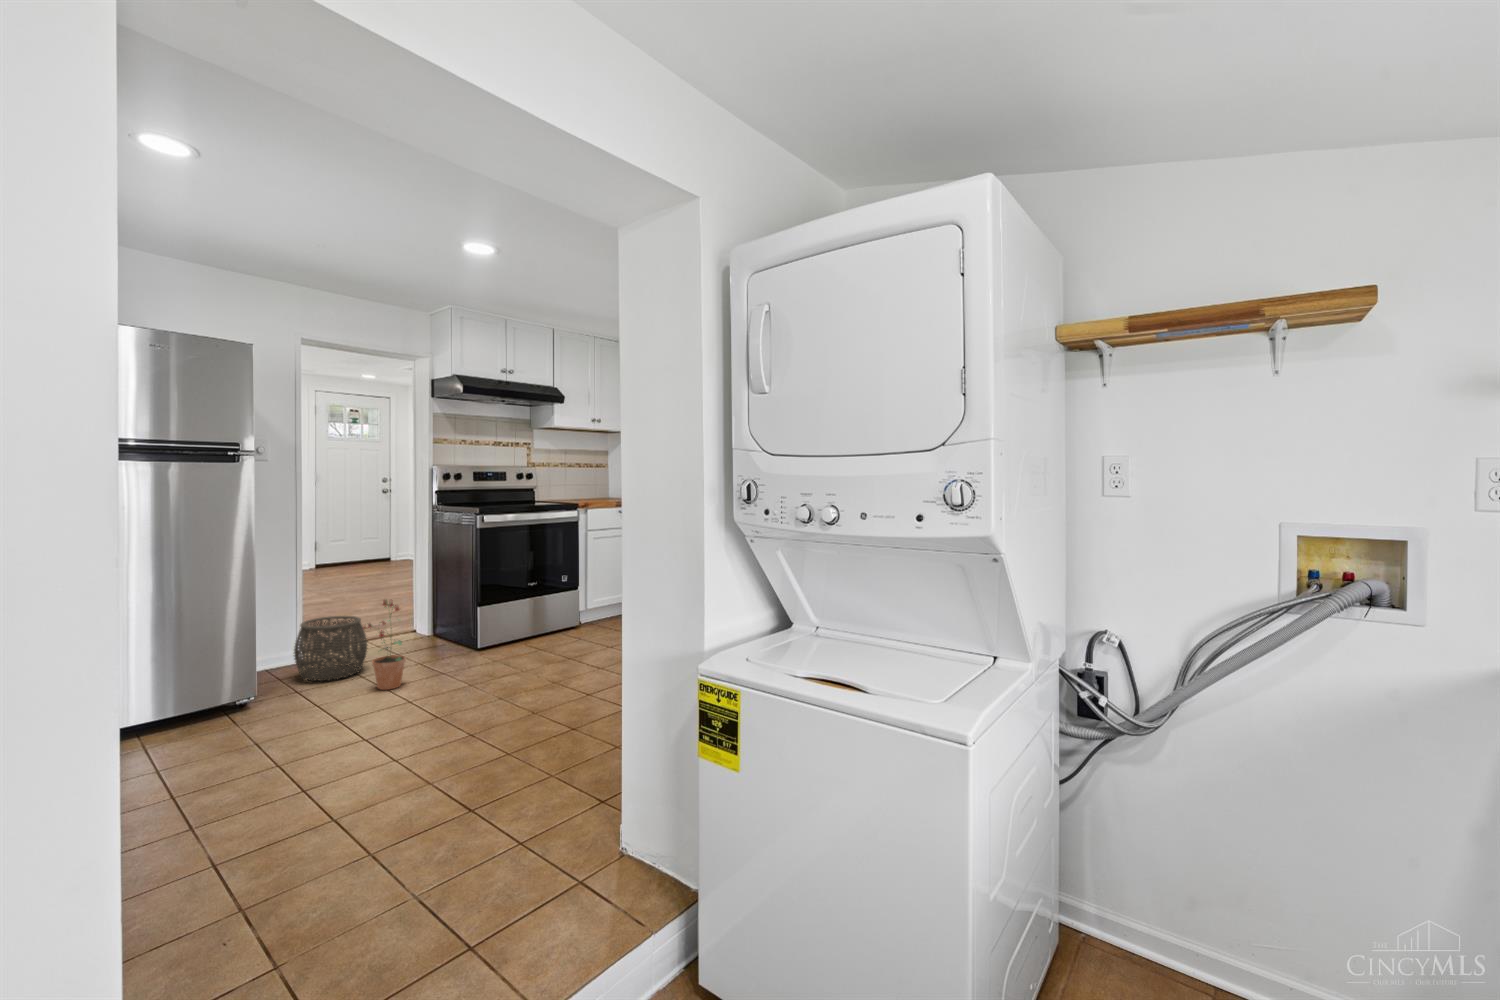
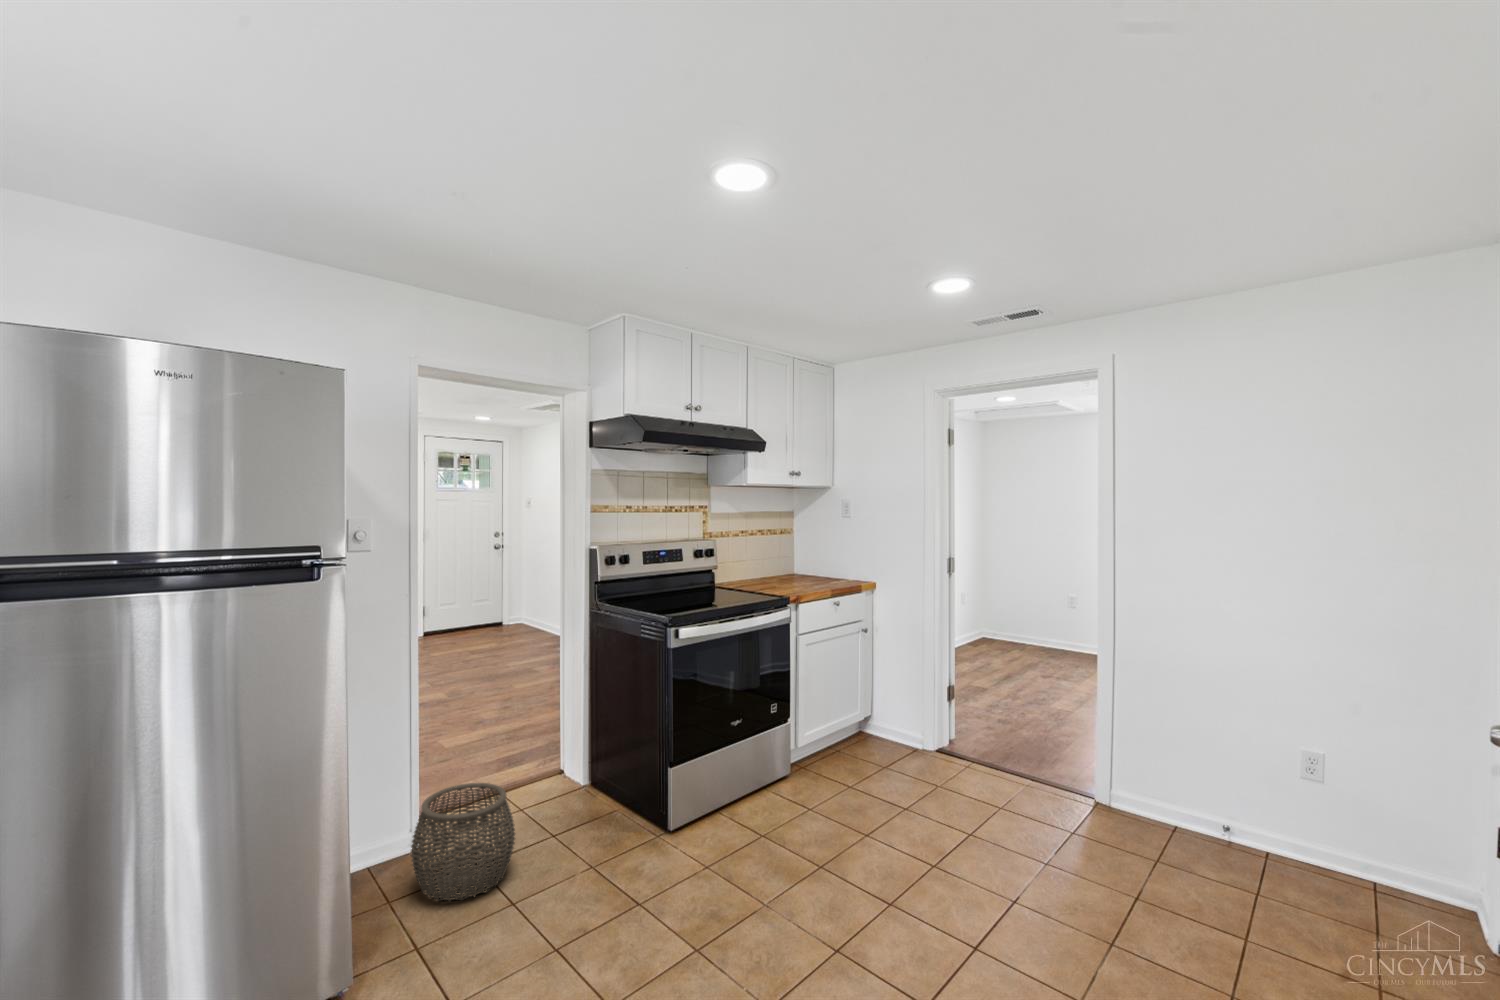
potted plant: present [363,600,406,690] -> none [513,777,583,935]

